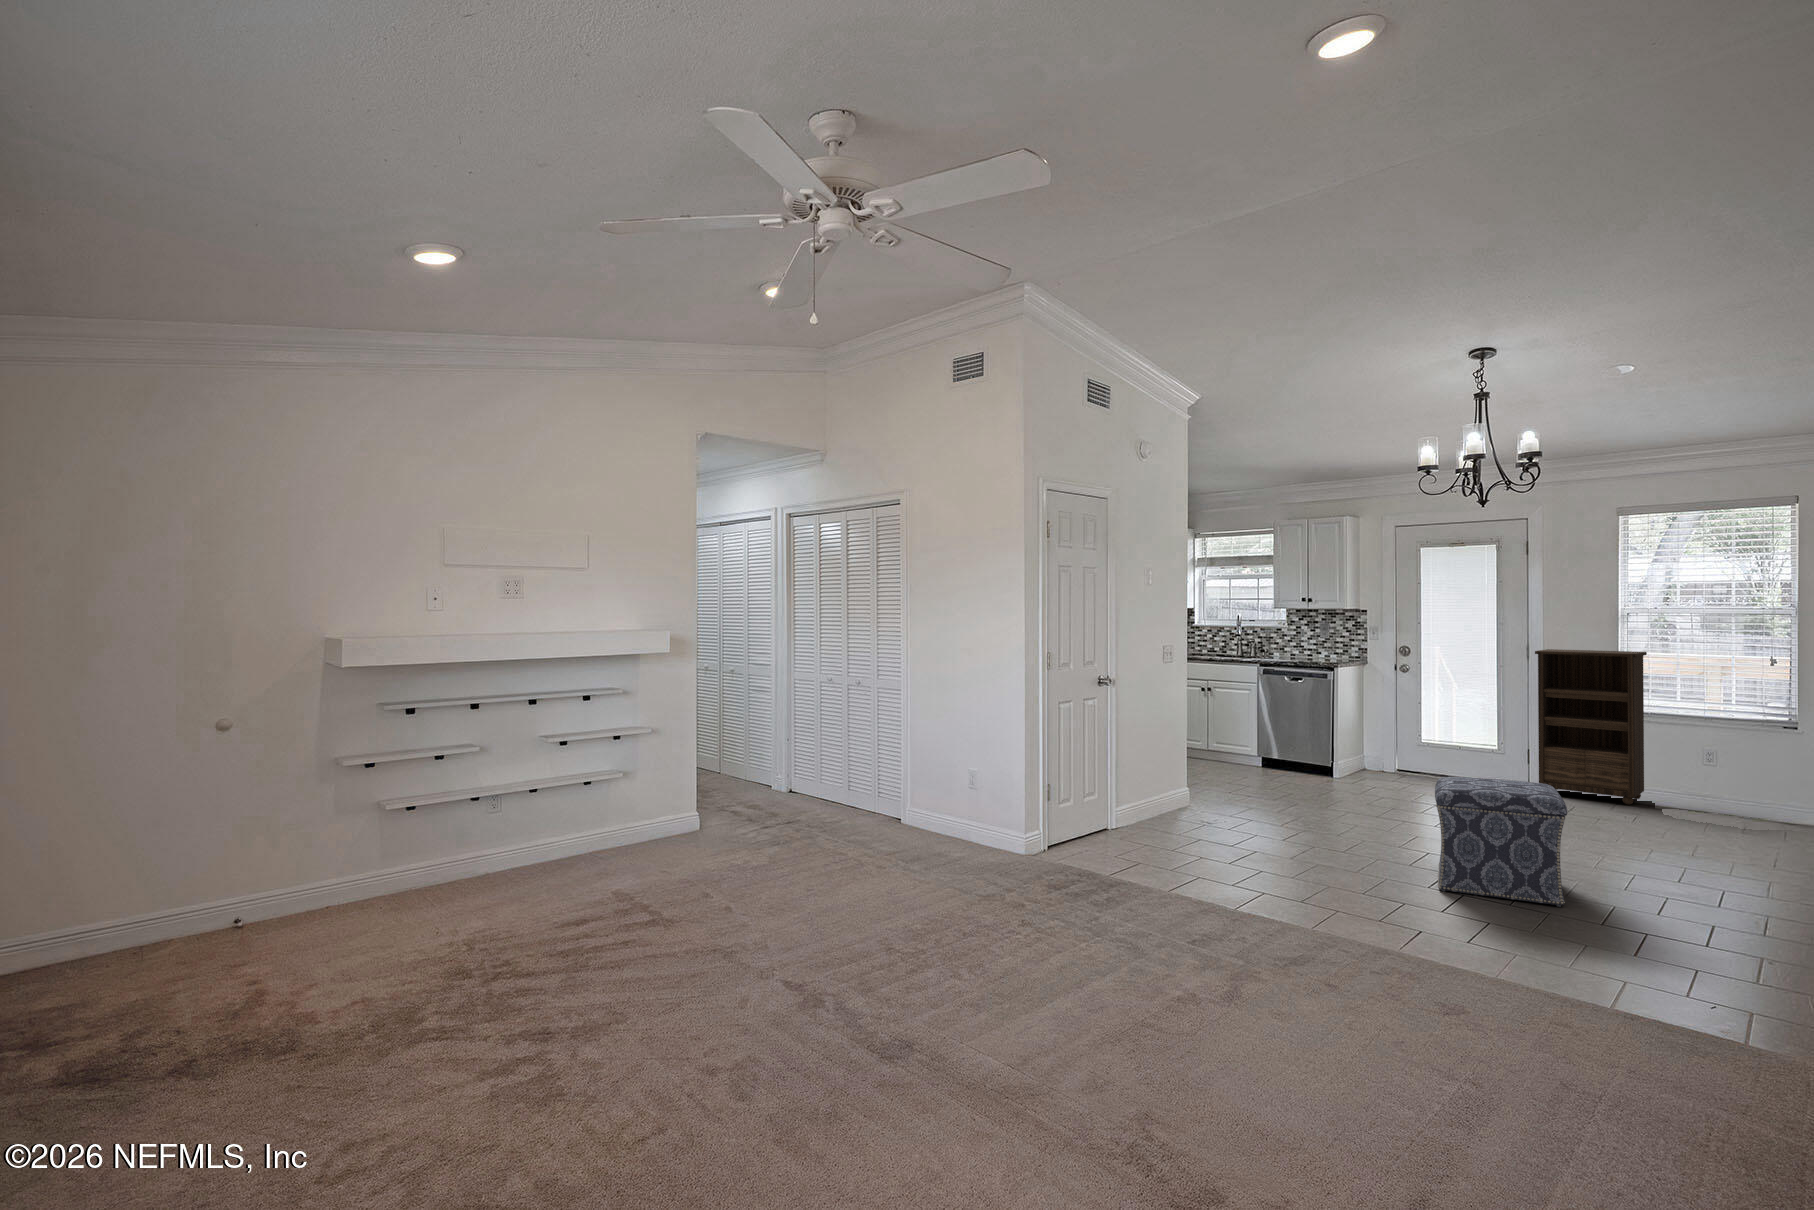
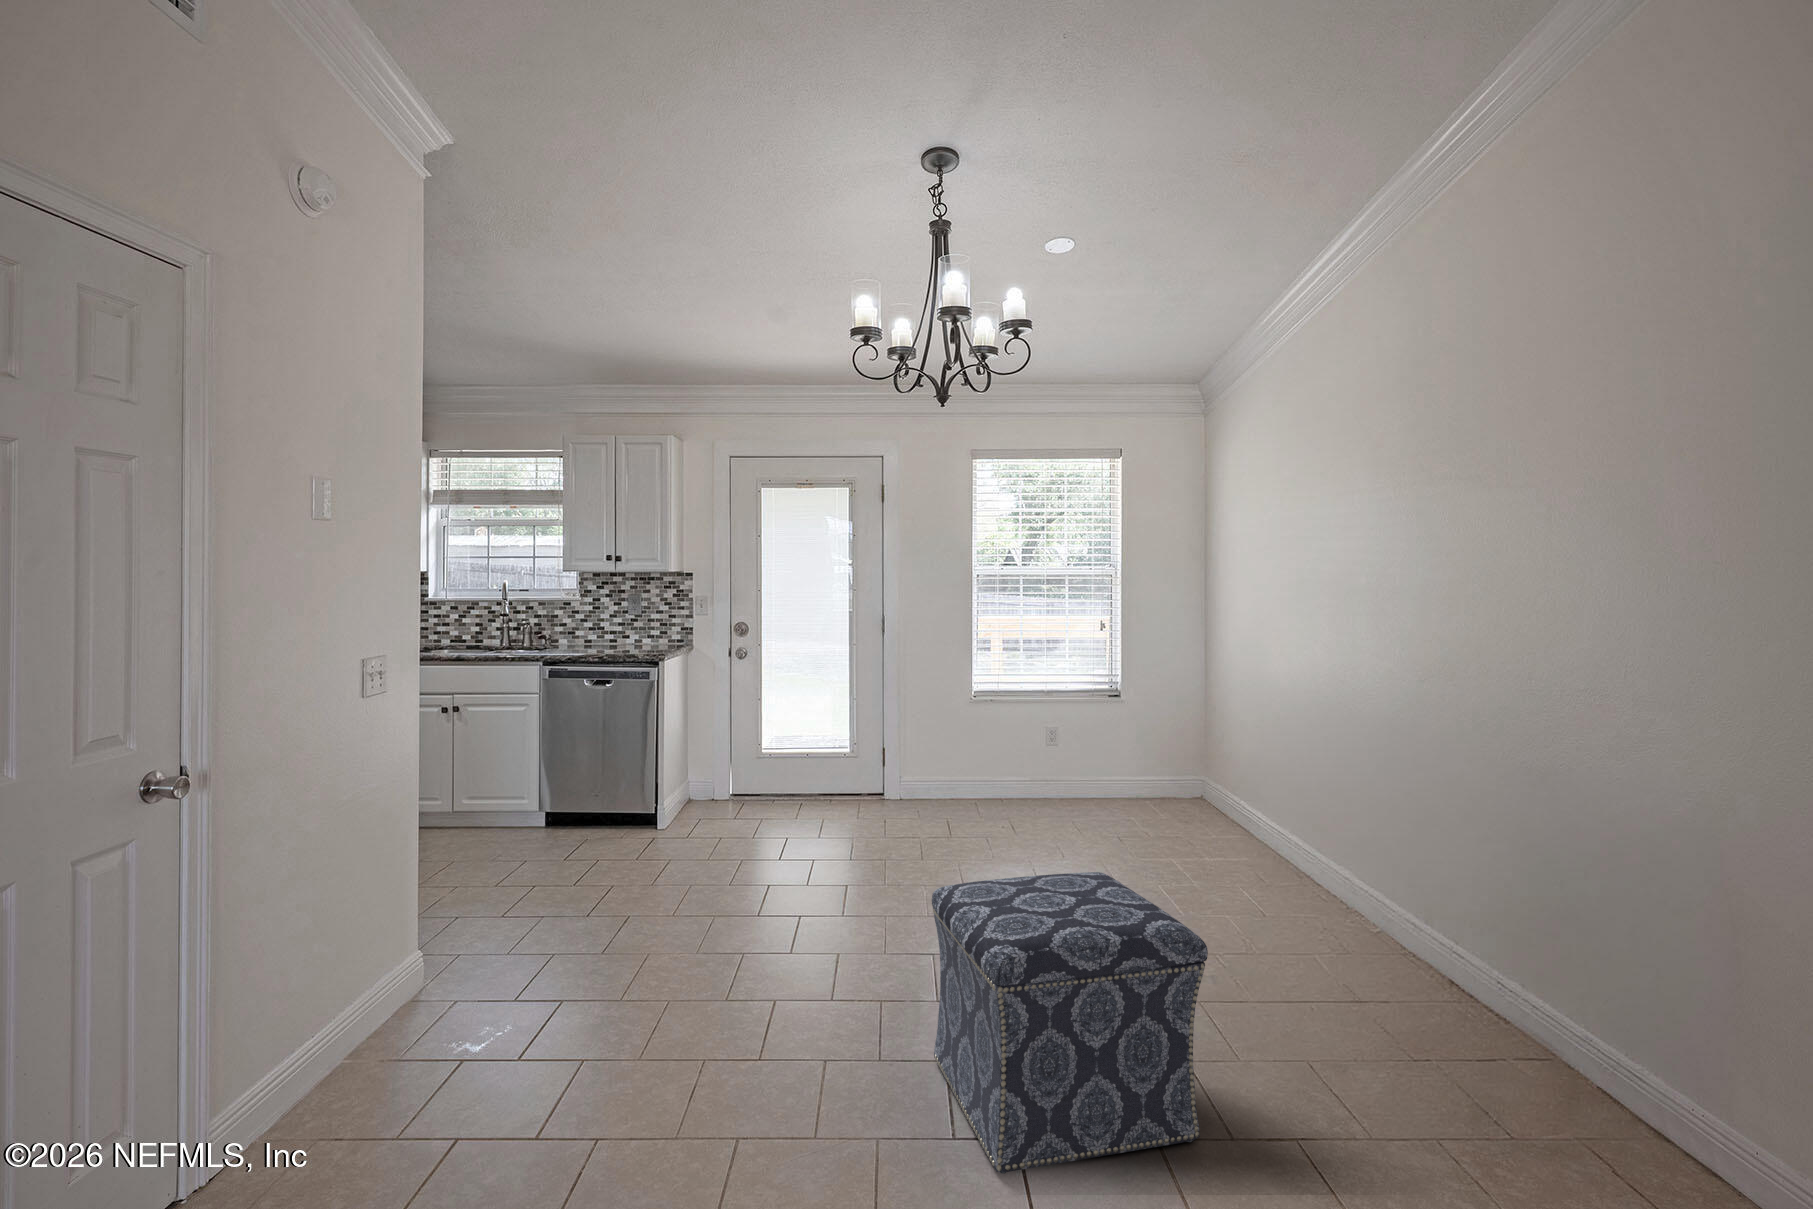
bookshelf: present [1535,649,1647,805] -> none [910,625,1017,815]

